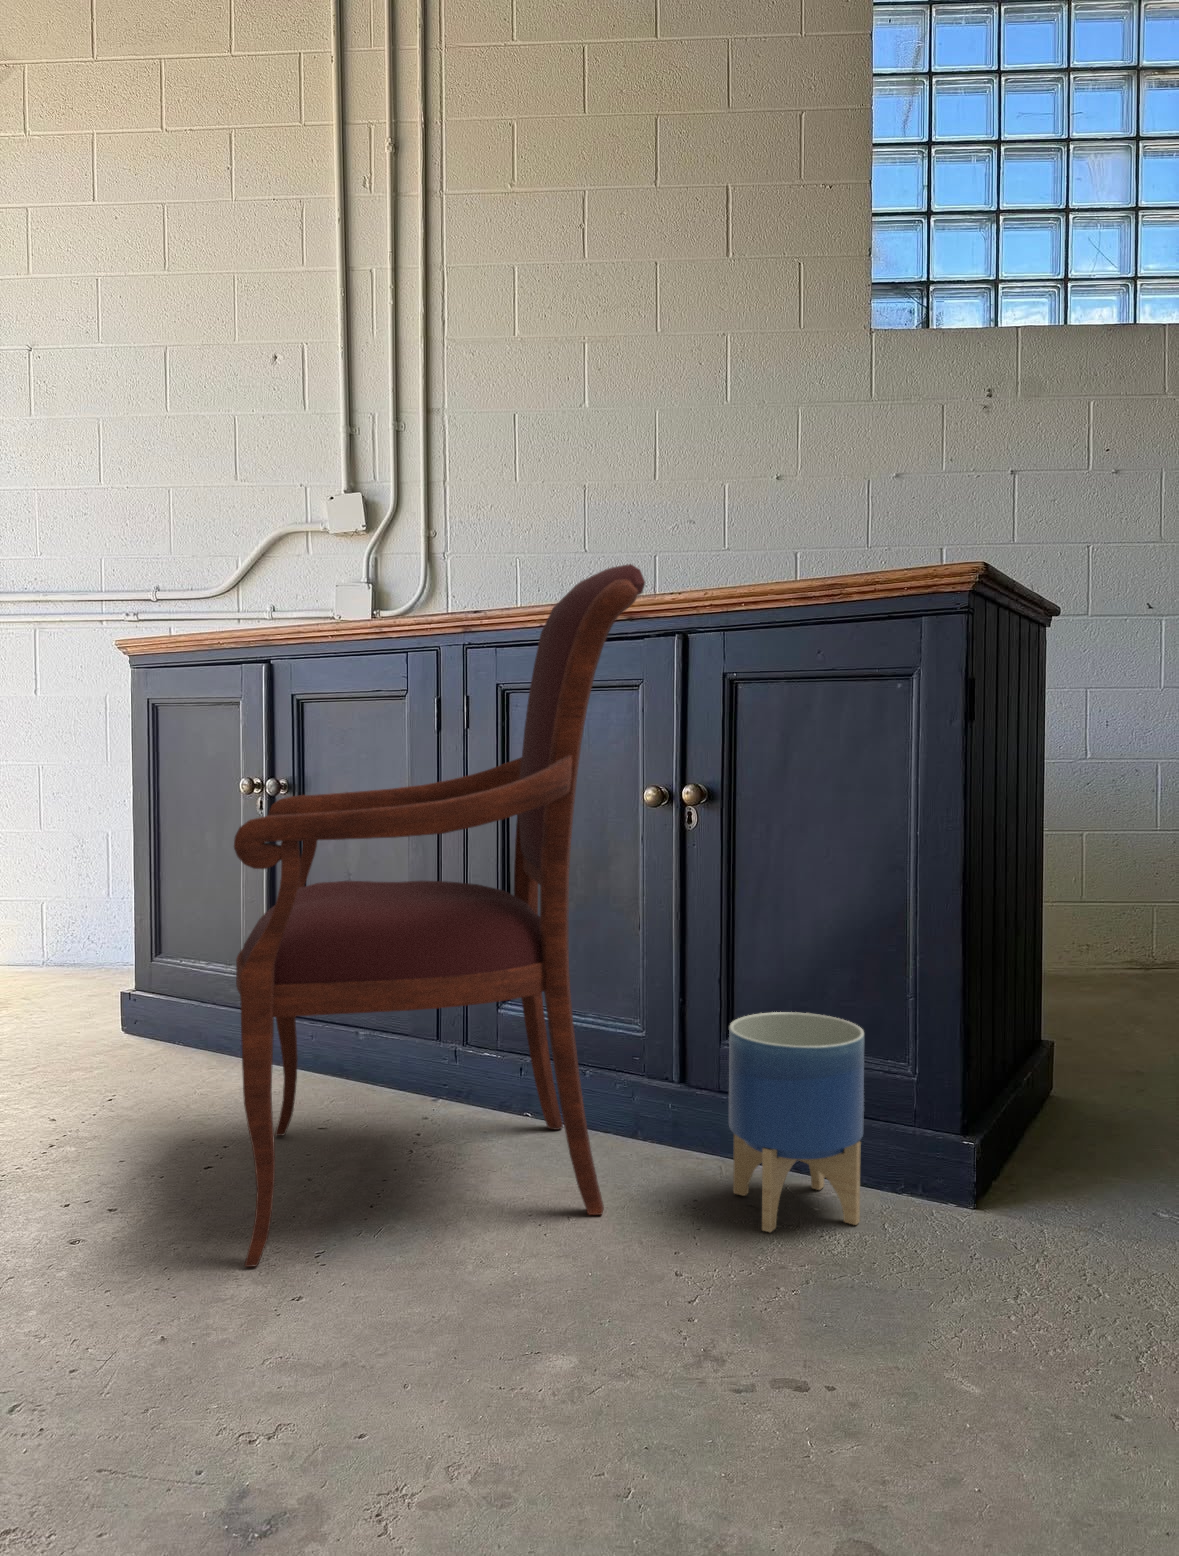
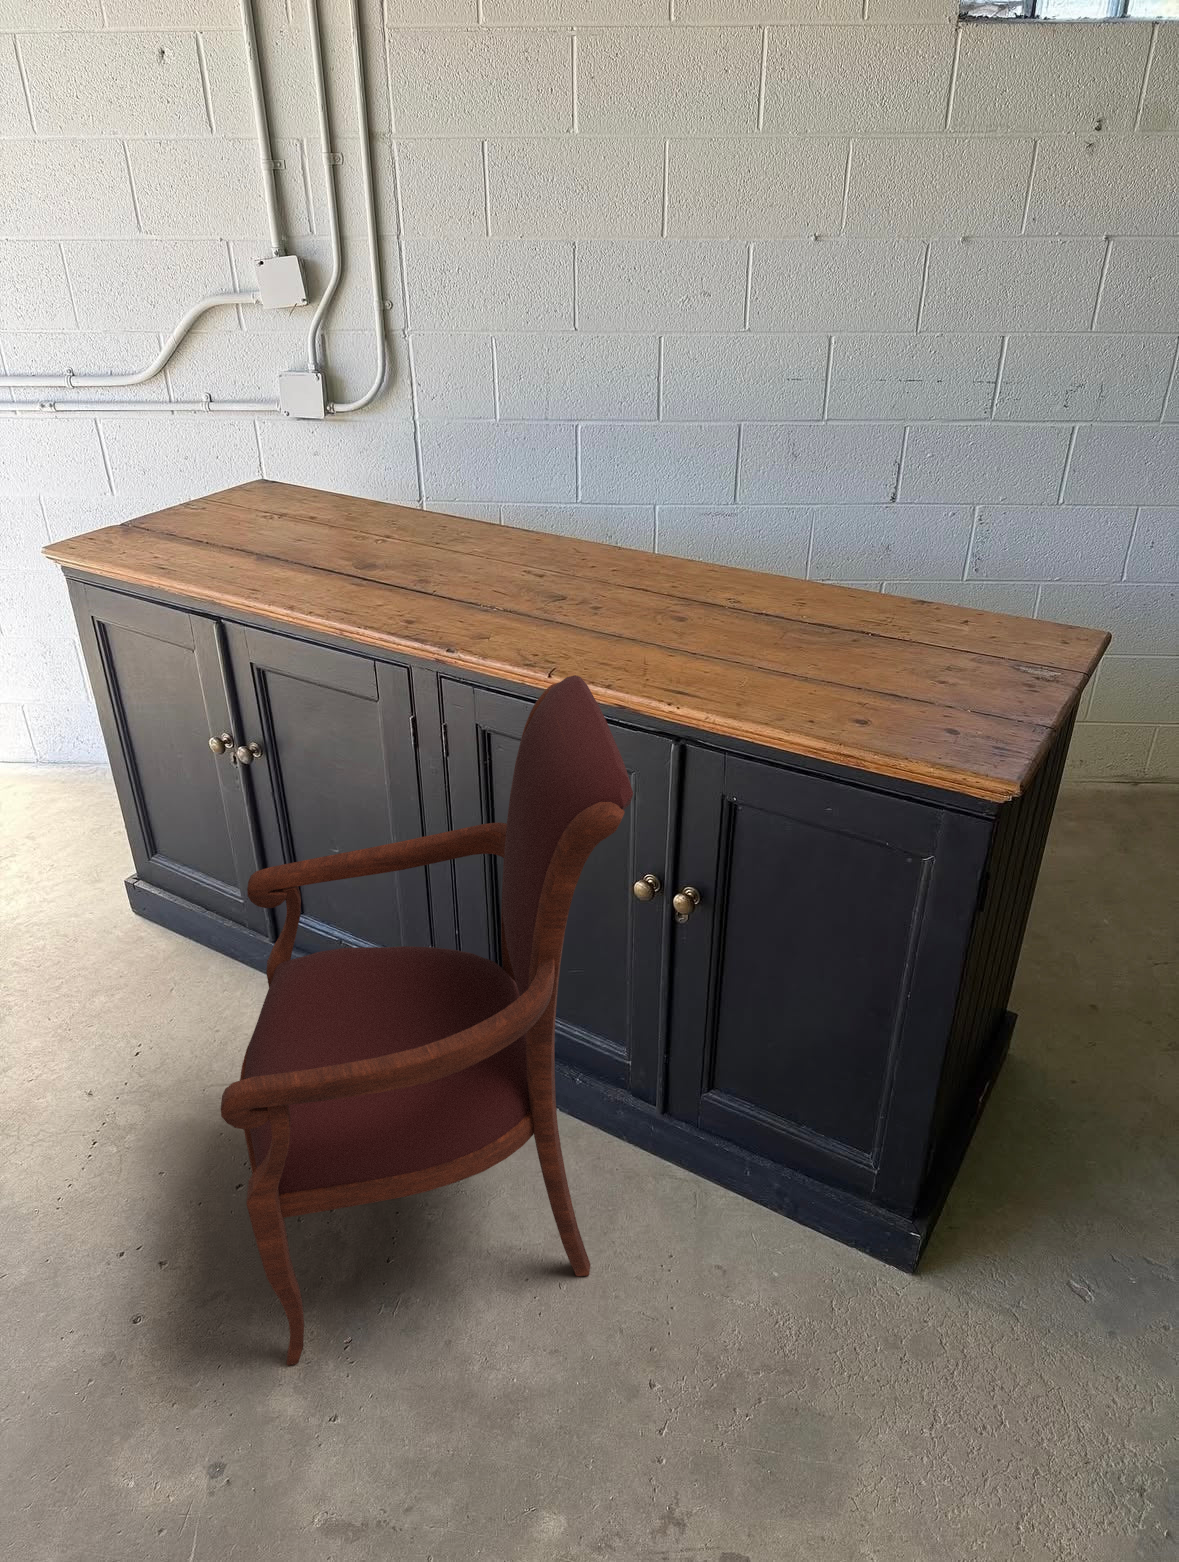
planter: present [729,1012,864,1232] -> none [704,1107,831,1307]

